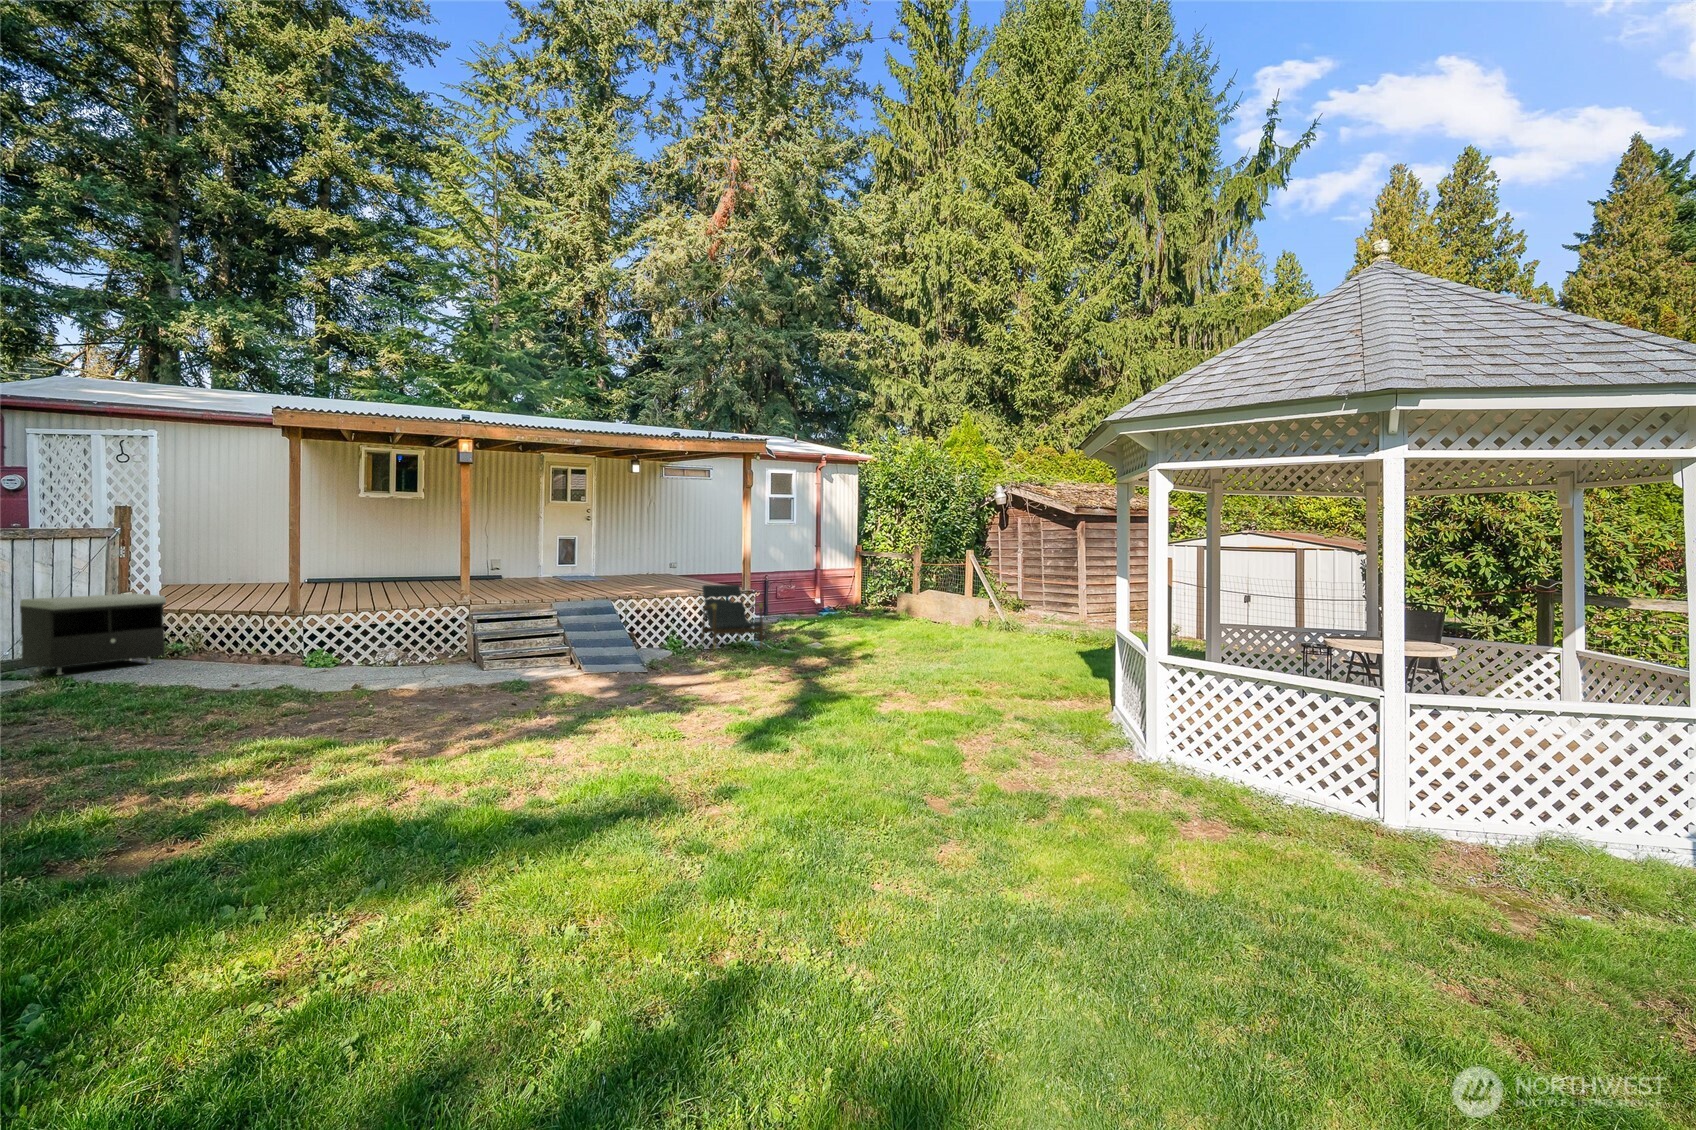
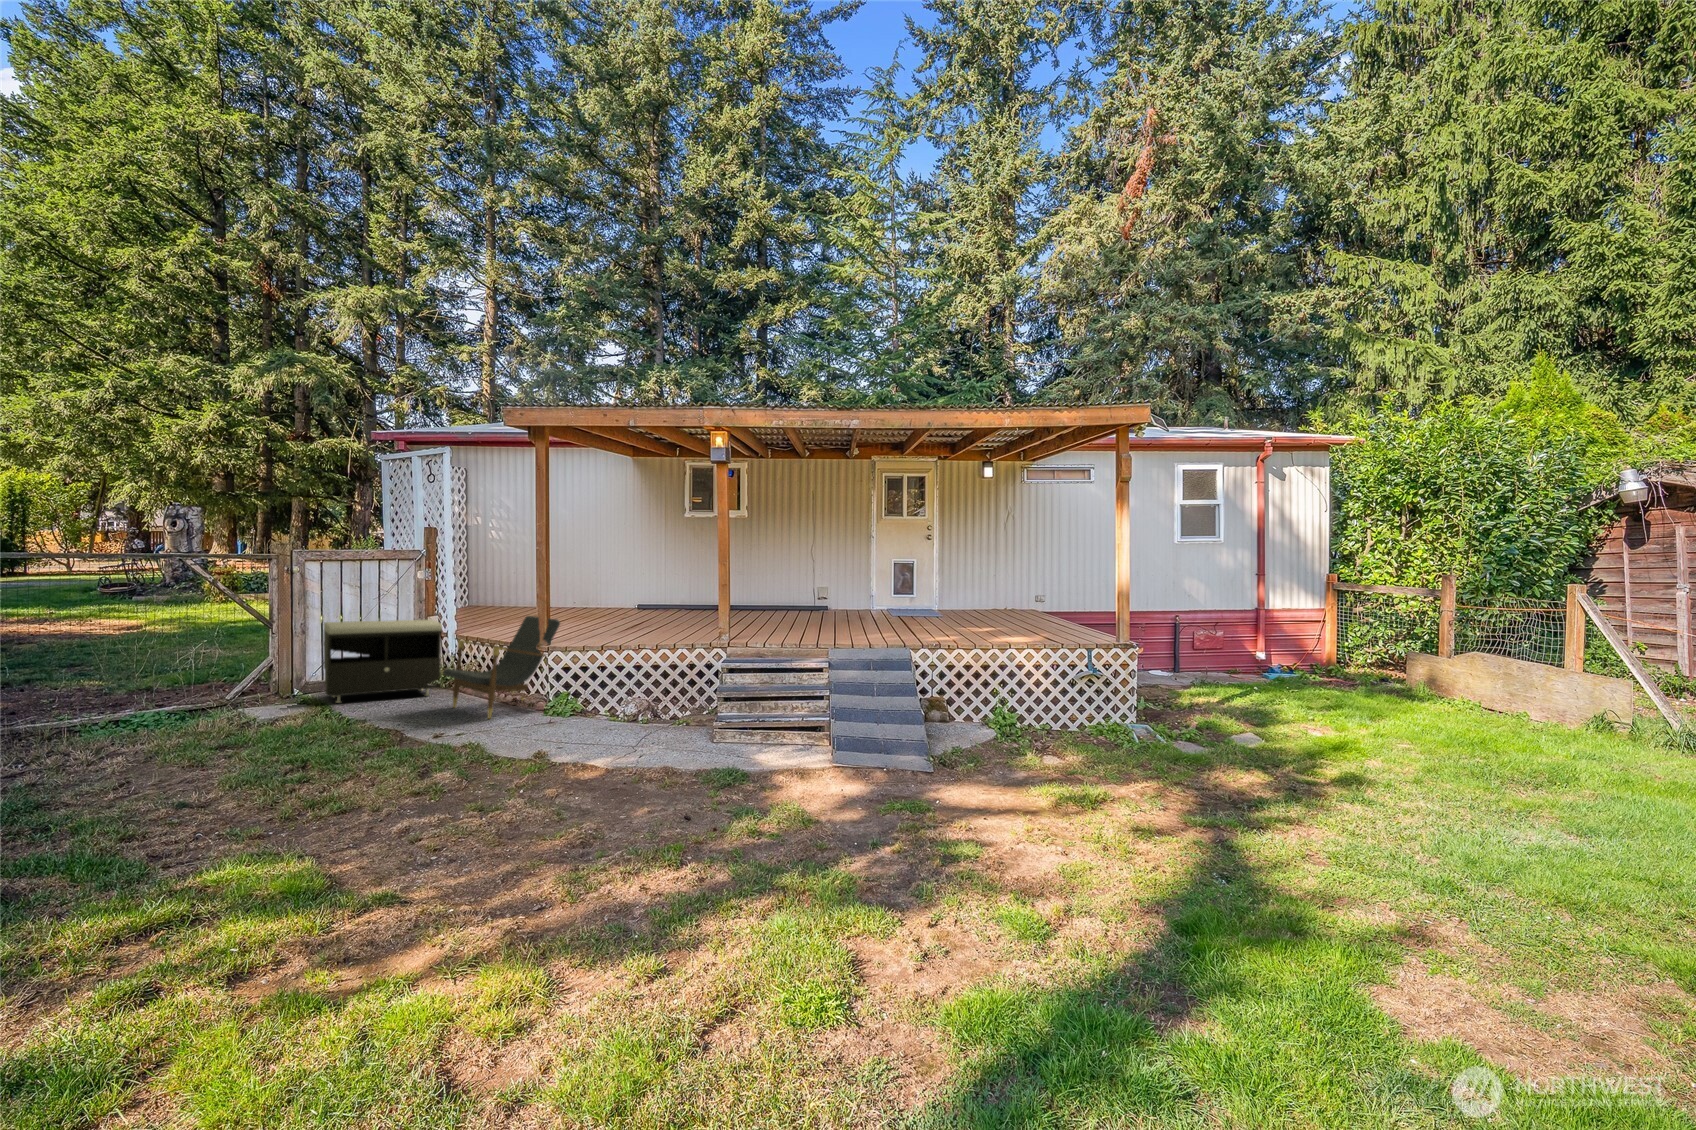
lounge chair: present [702,585,763,649] -> present [443,616,560,719]

